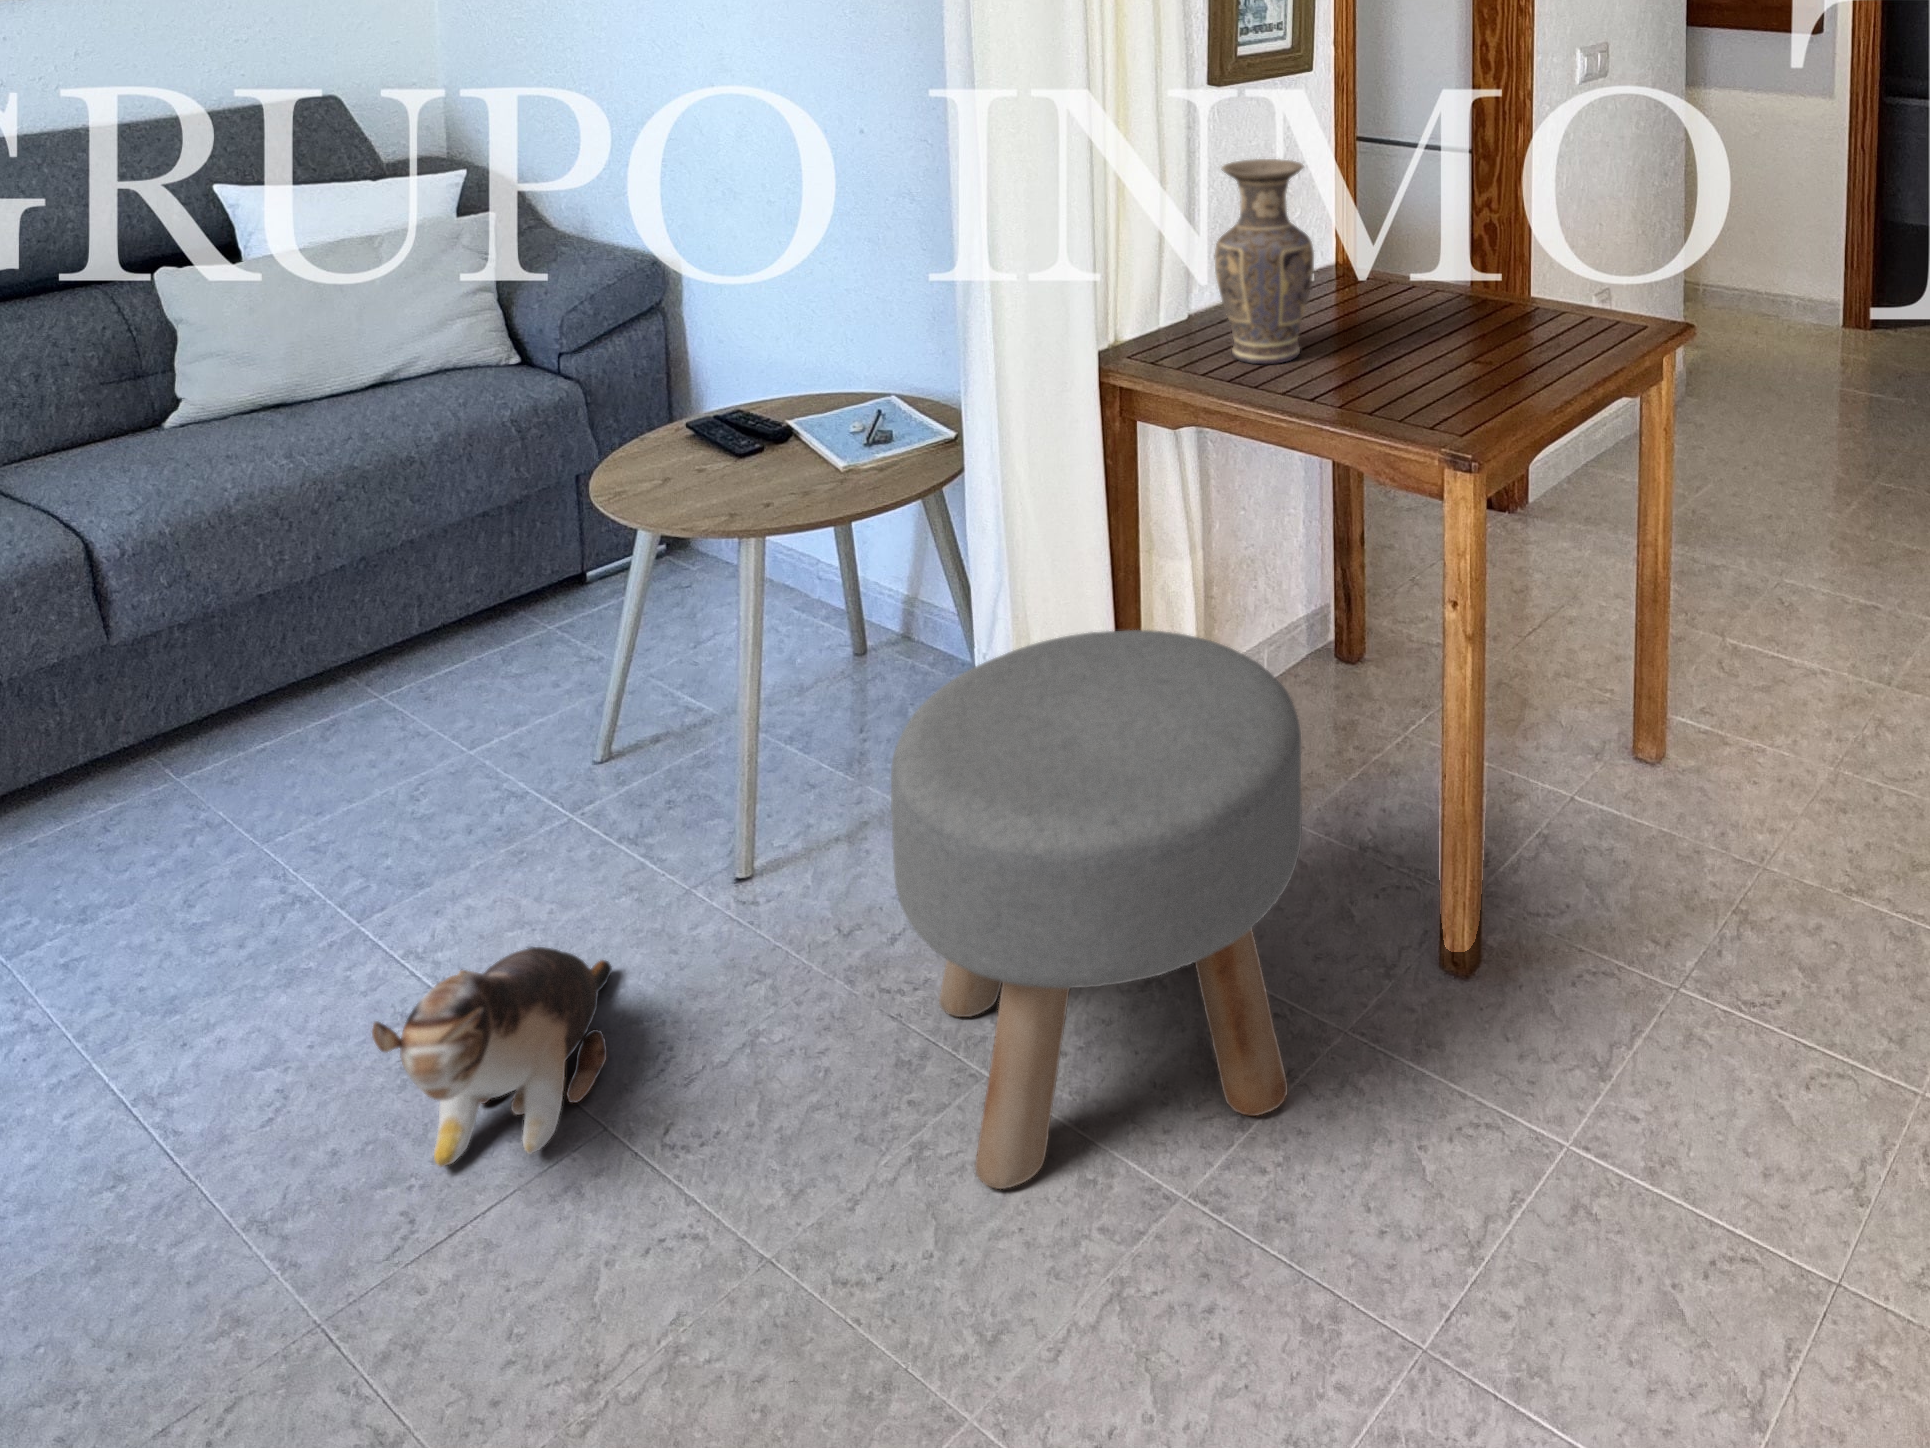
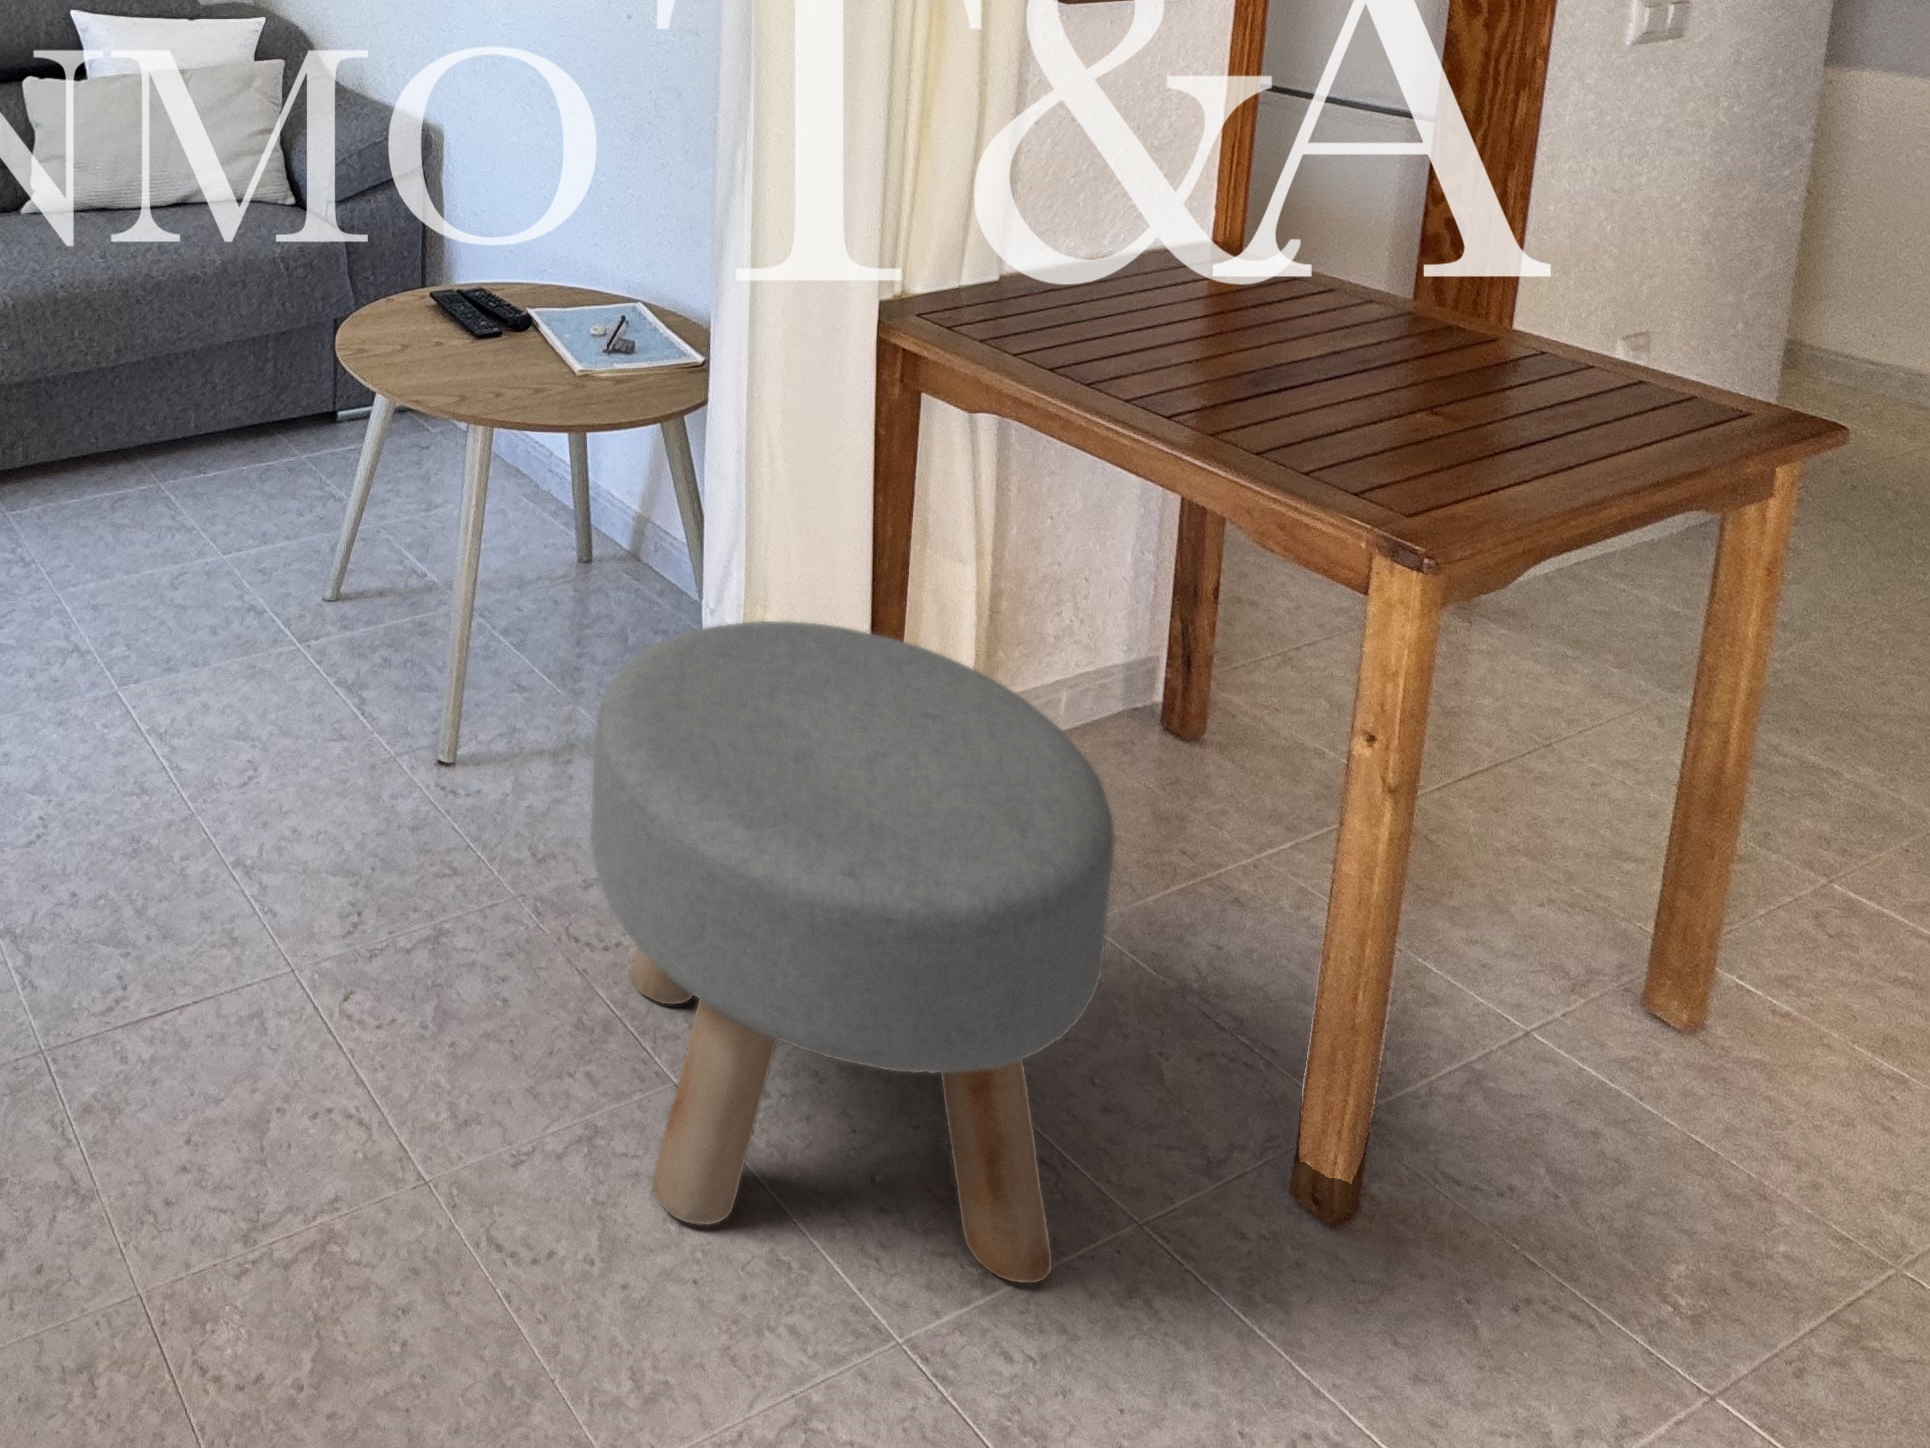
vase: present [1214,159,1314,364] -> none [1042,99,1187,359]
plush toy: present [372,947,612,1167] -> none [107,769,316,966]

